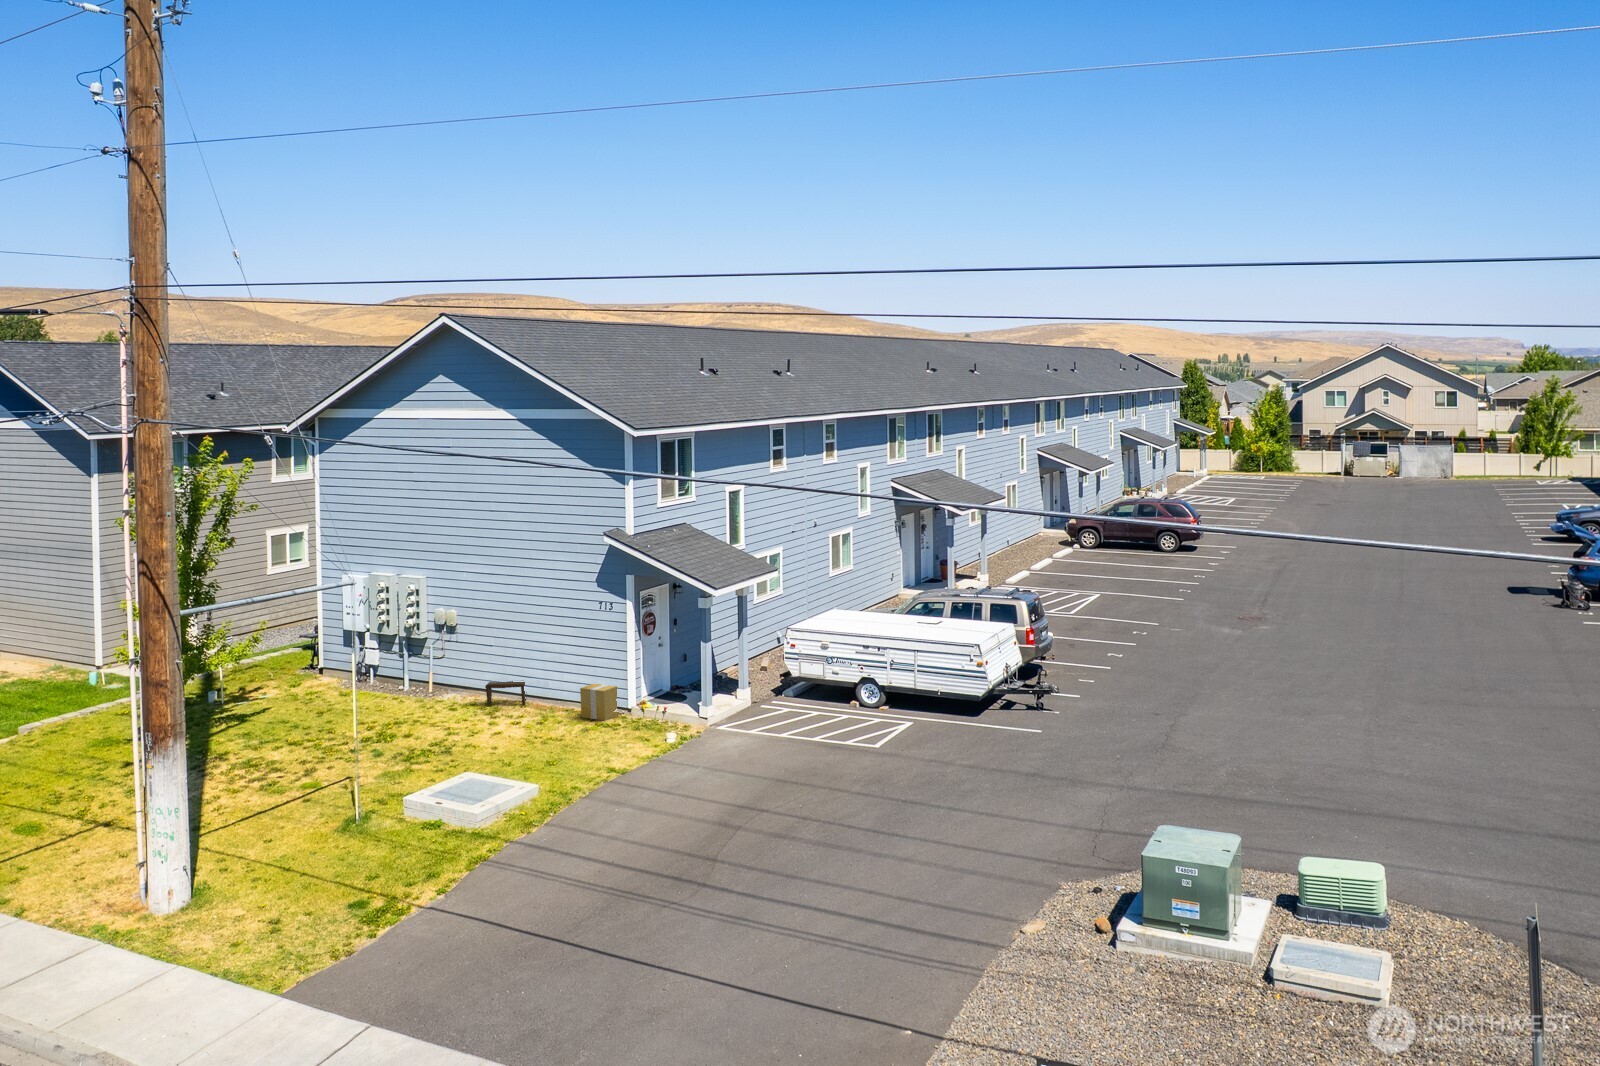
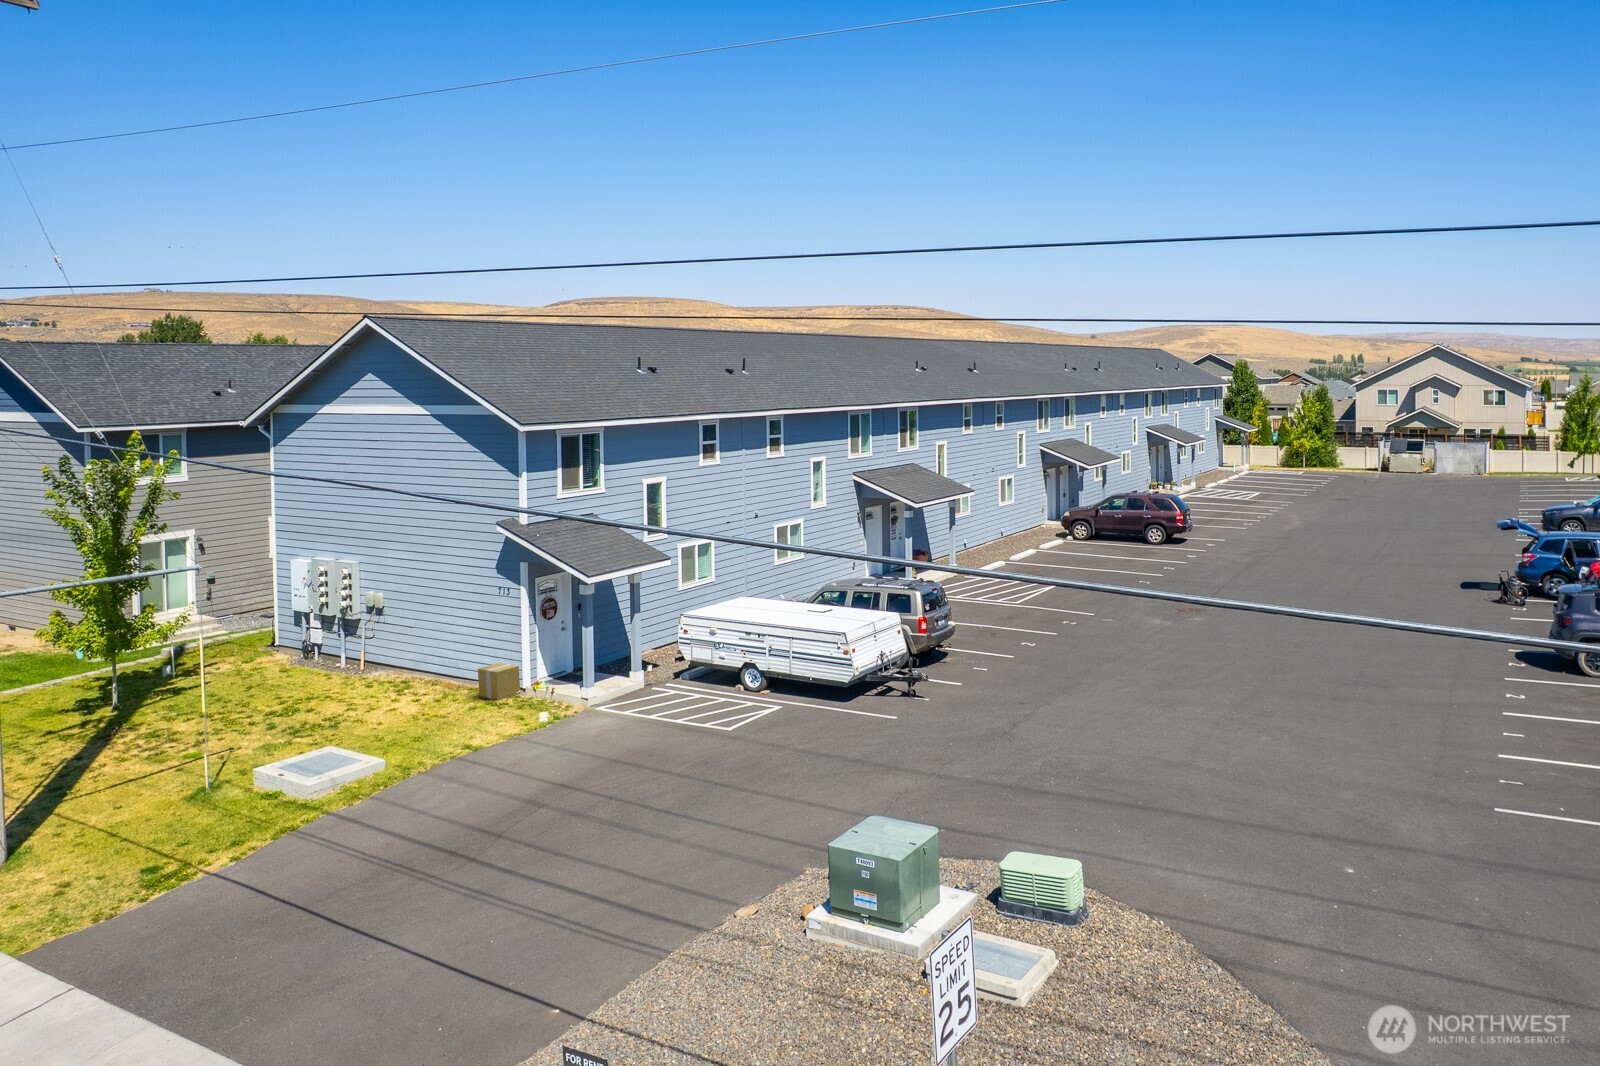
bench: present [485,681,527,706] -> none [401,660,443,684]

